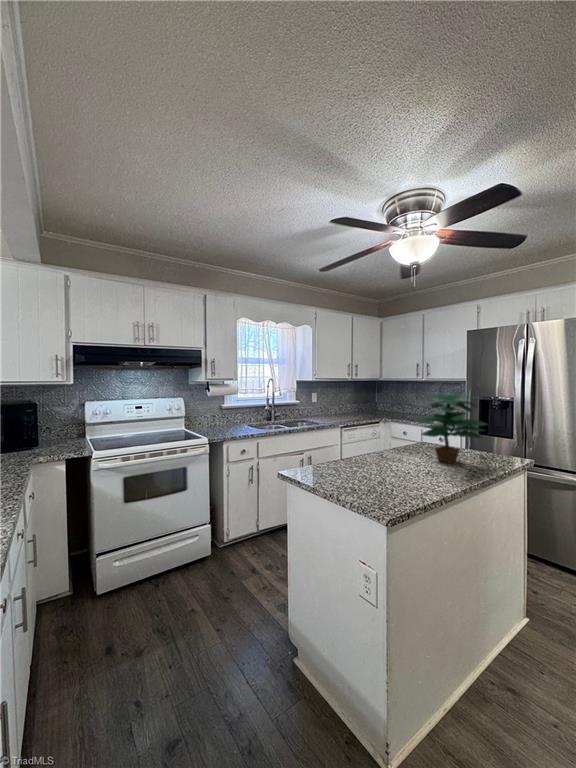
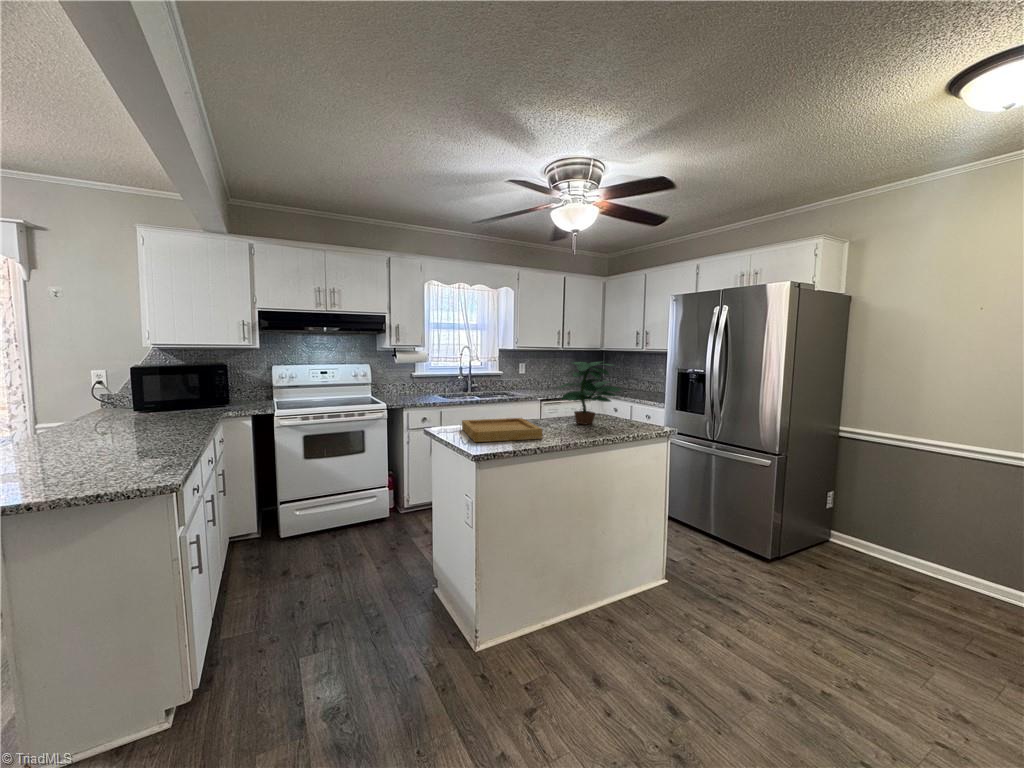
tray: none [328,458,440,501] -> present [462,418,543,442]

